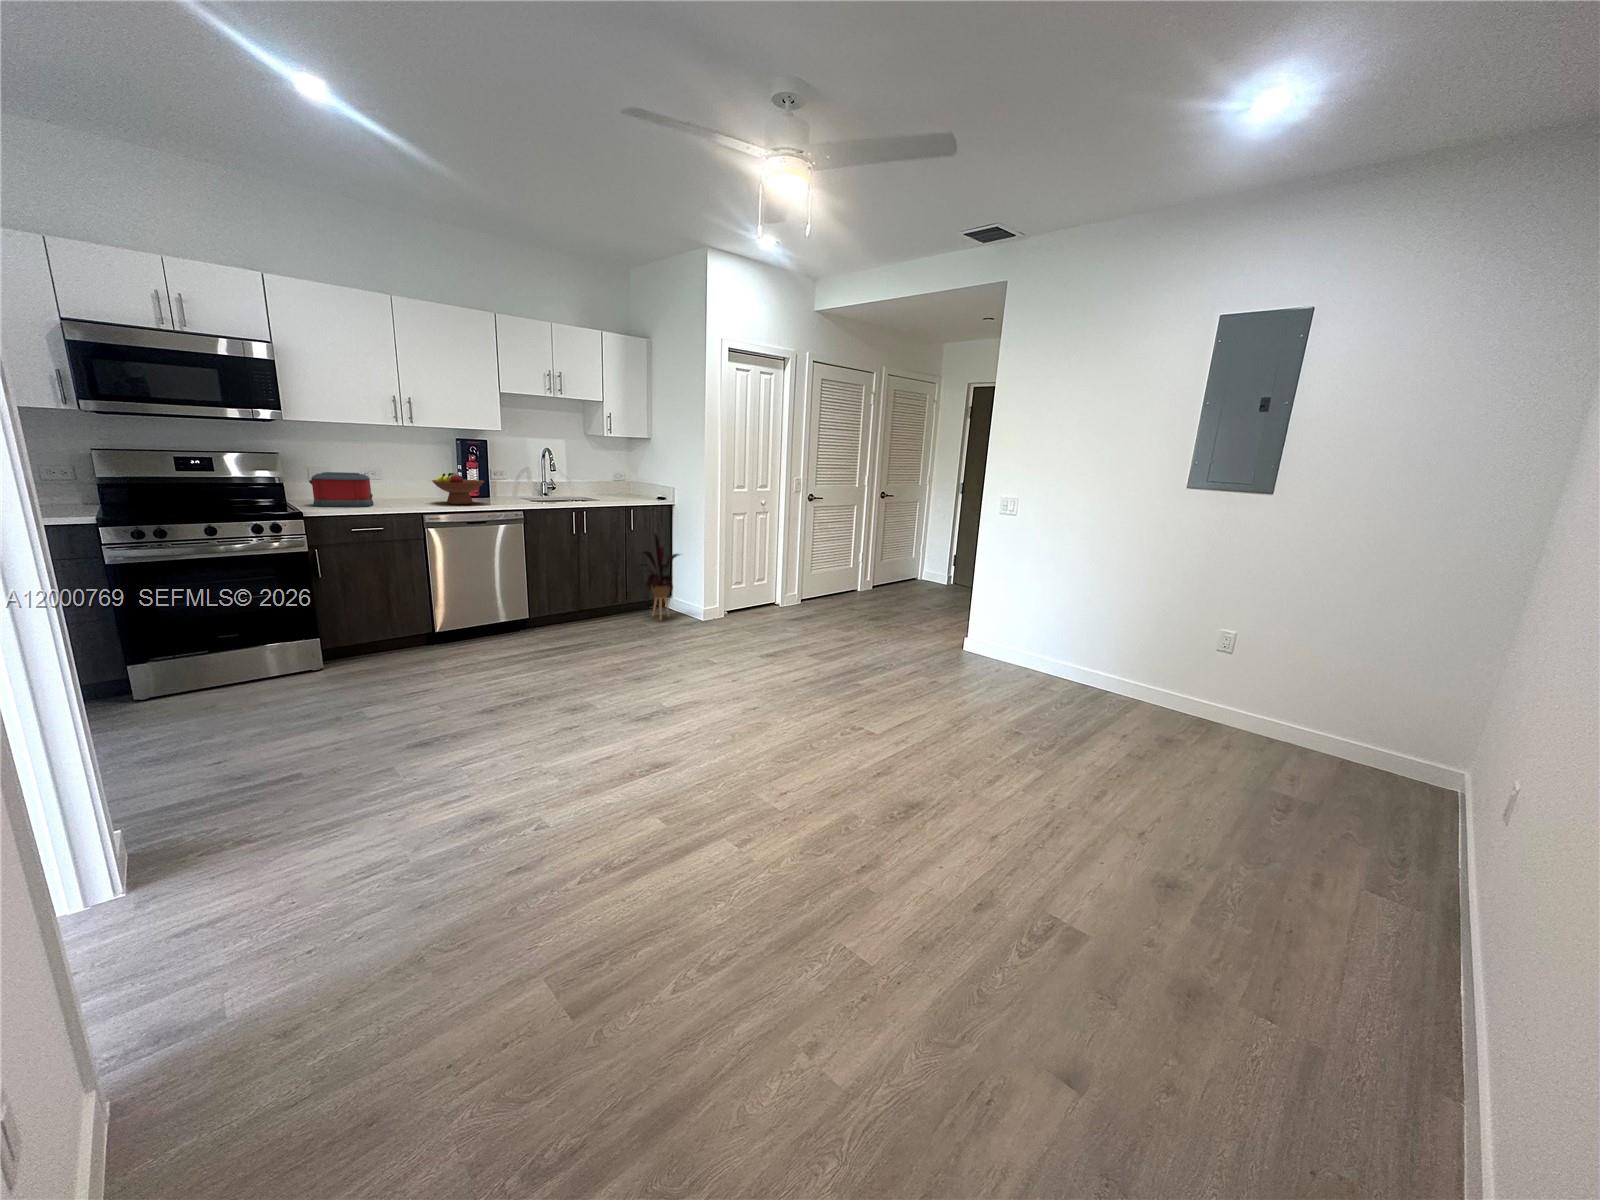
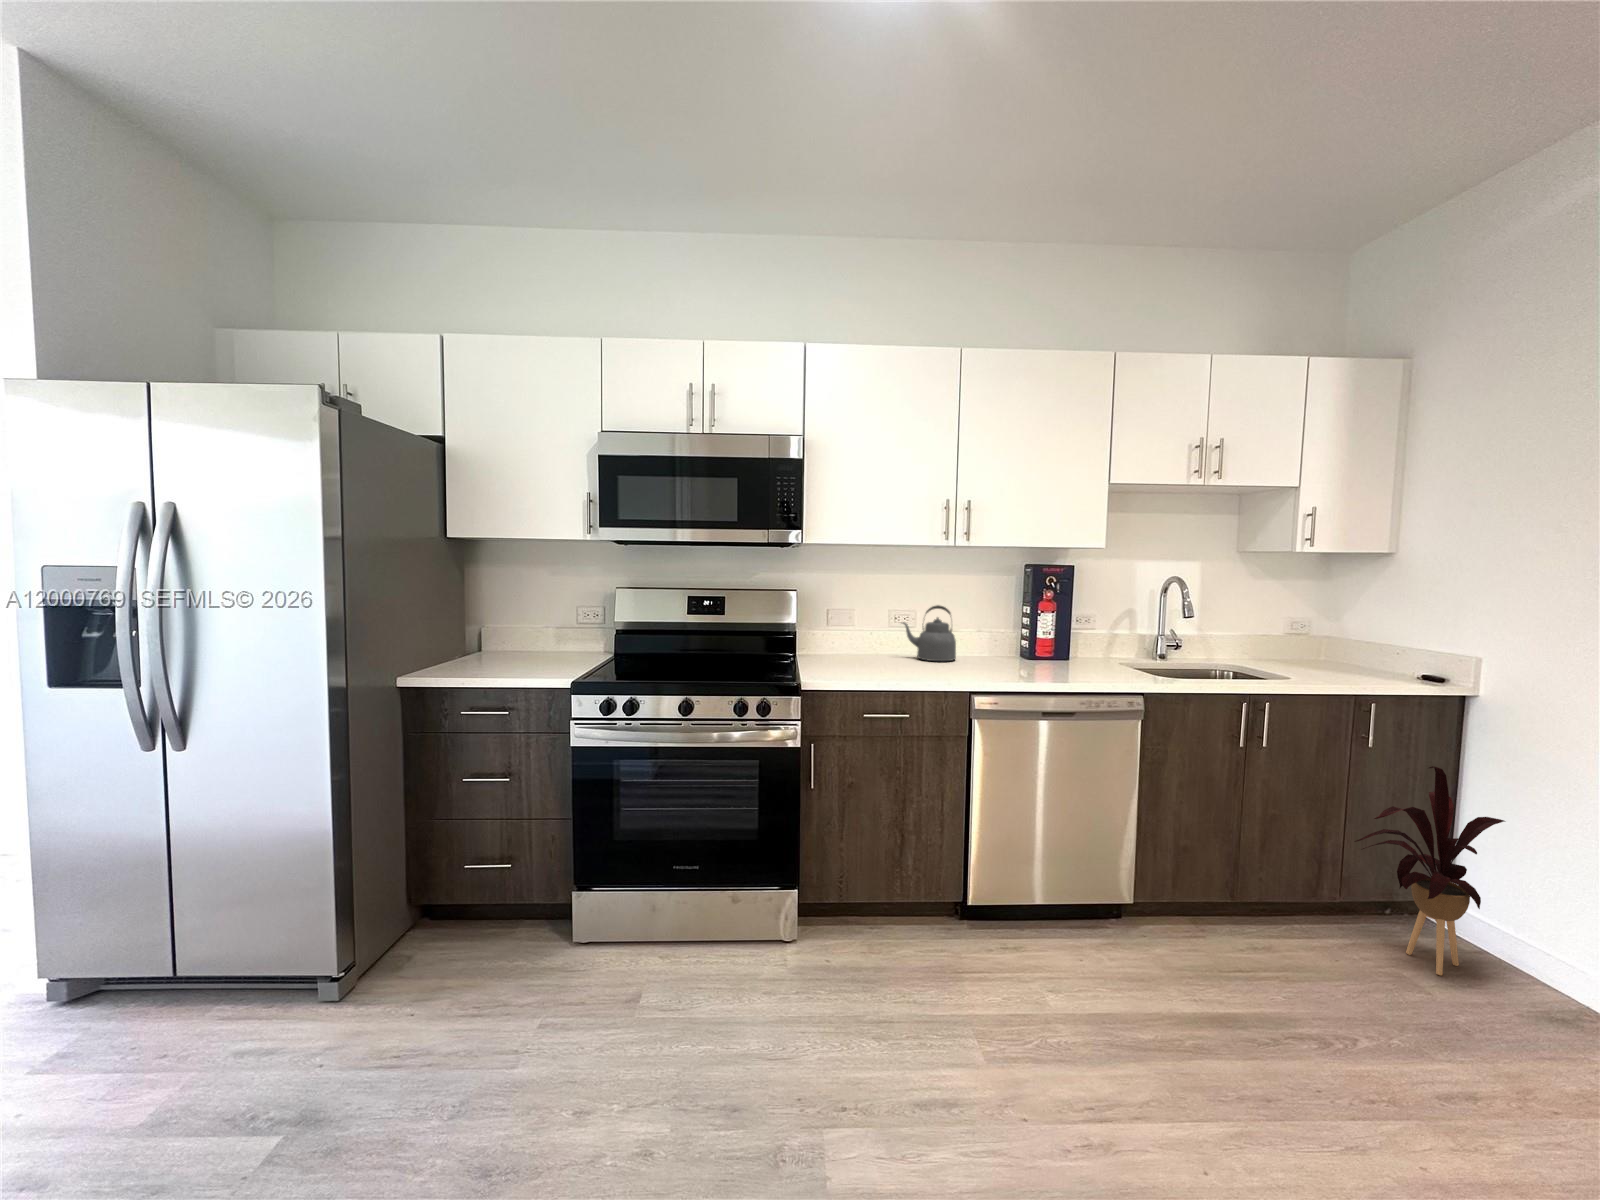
kettle: none [369,464,414,500] -> present [902,605,956,661]
toaster: present [309,472,373,507] -> none [821,618,899,675]
fruit bowl: present [432,473,484,504] -> none [985,621,1070,677]

